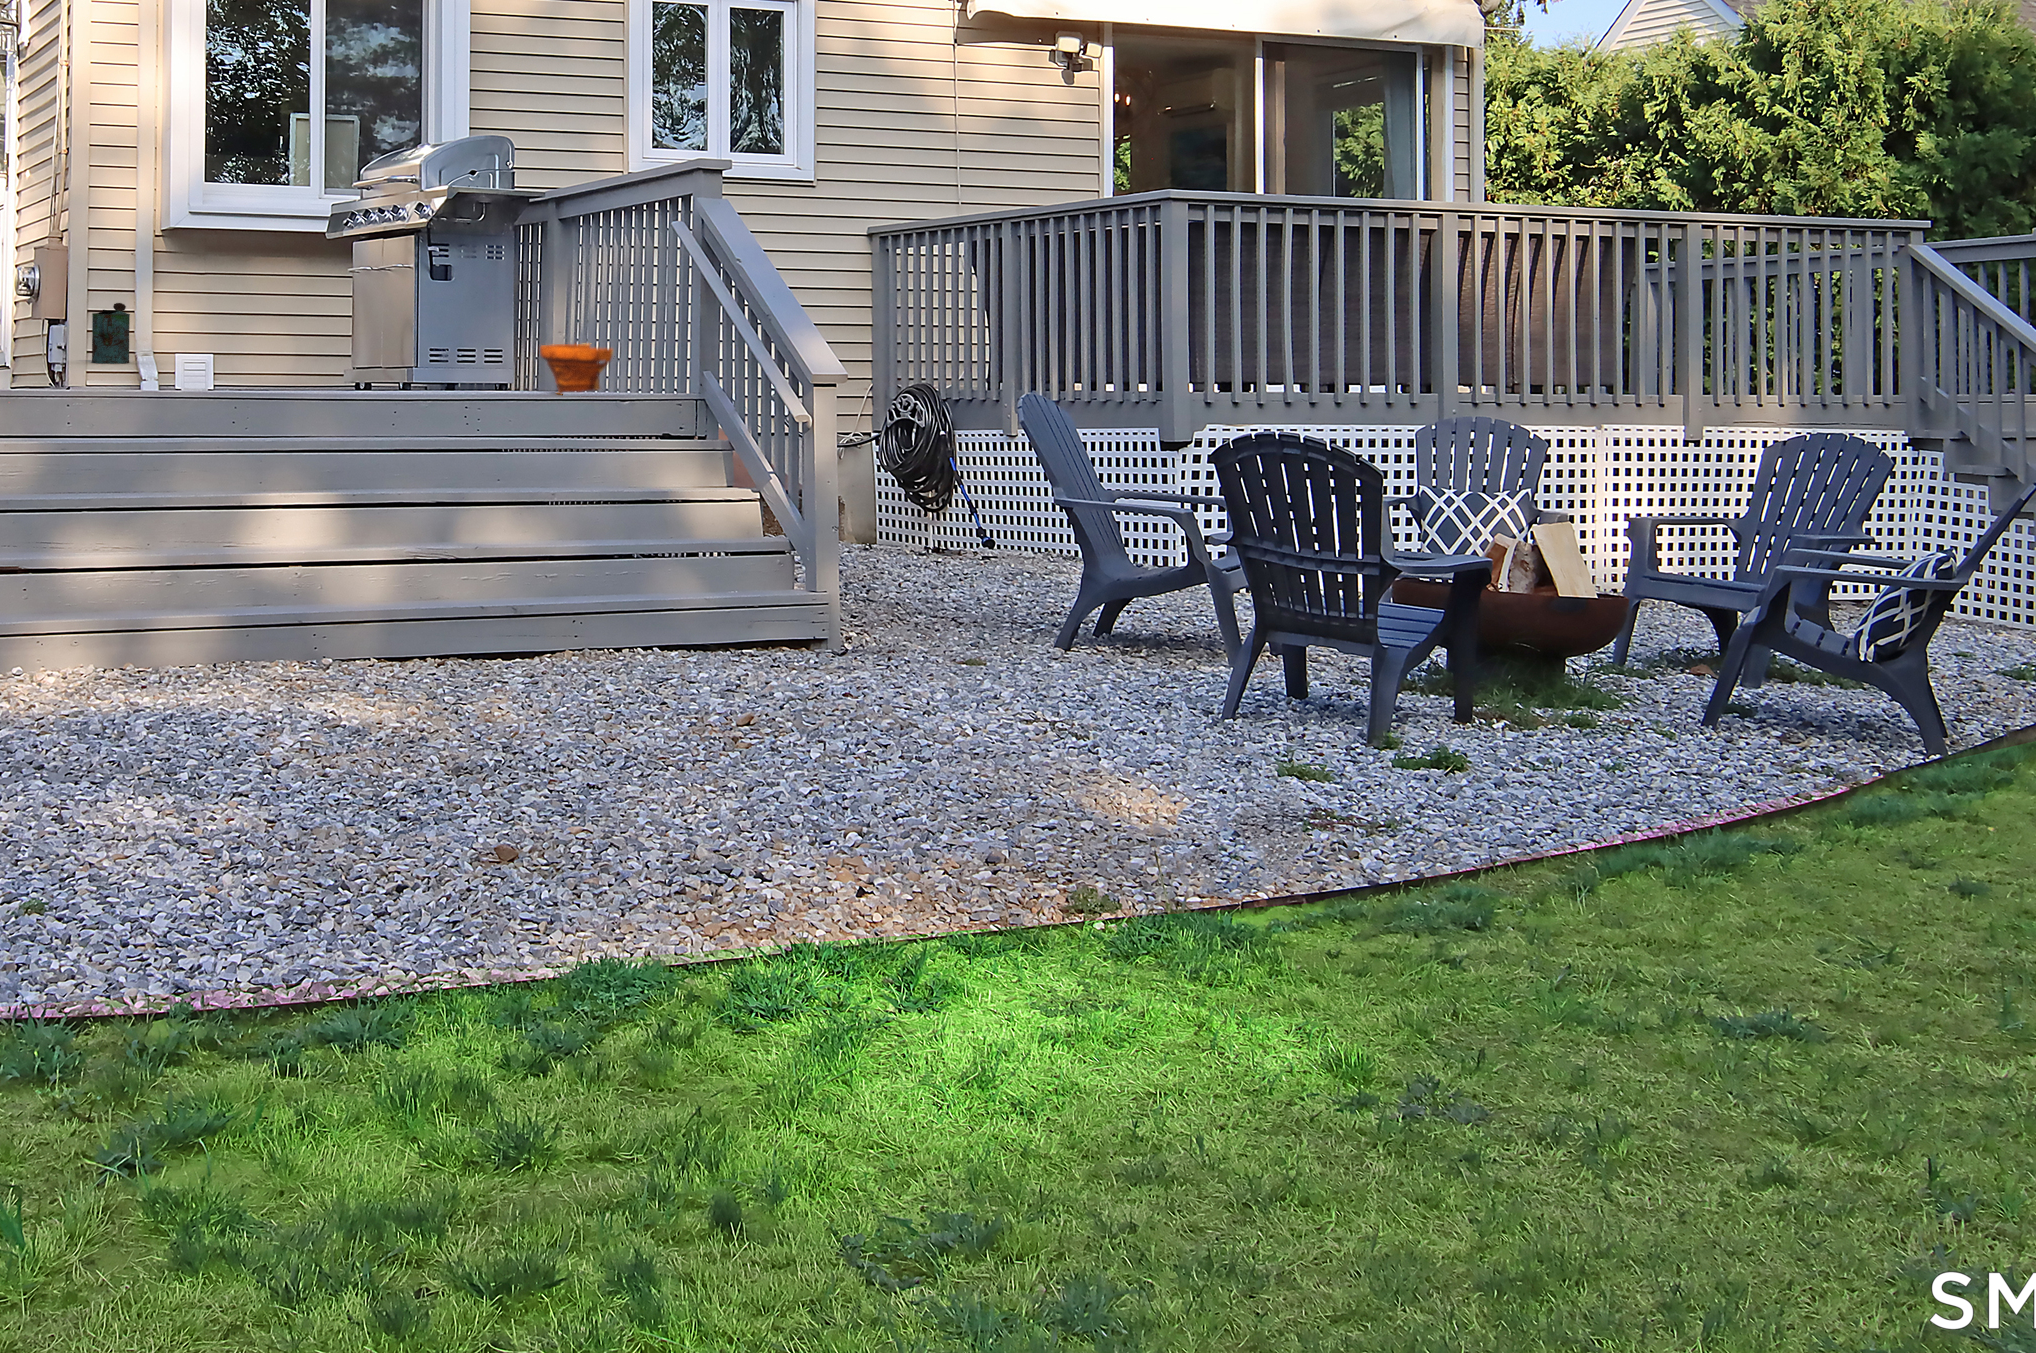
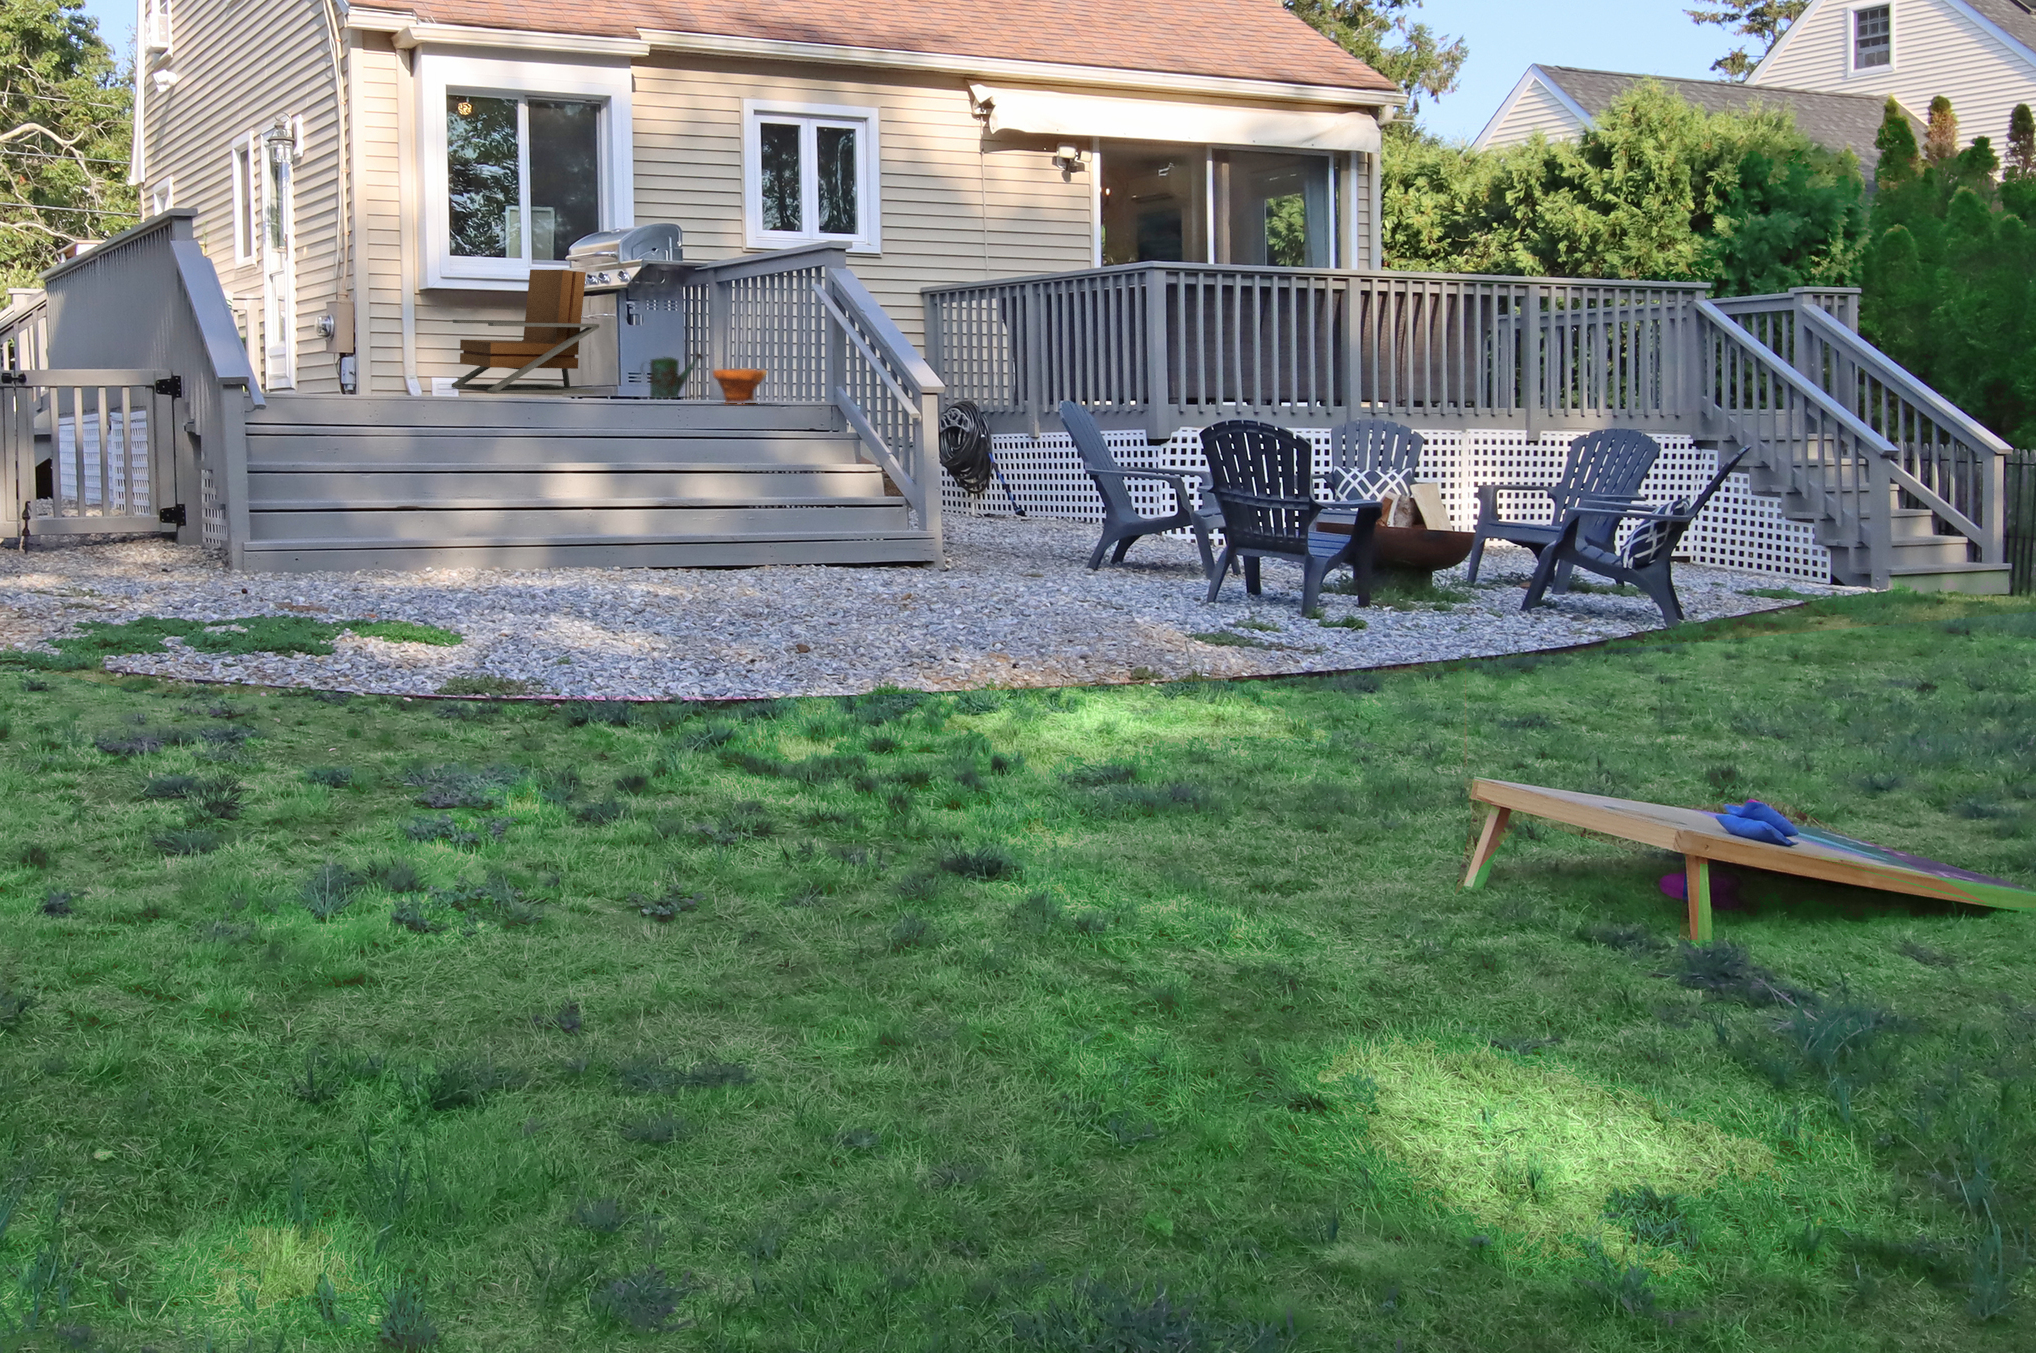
lounge chair: none [193,200,396,378] -> present [452,269,600,394]
watering can: present [92,303,130,364] -> present [649,353,702,399]

